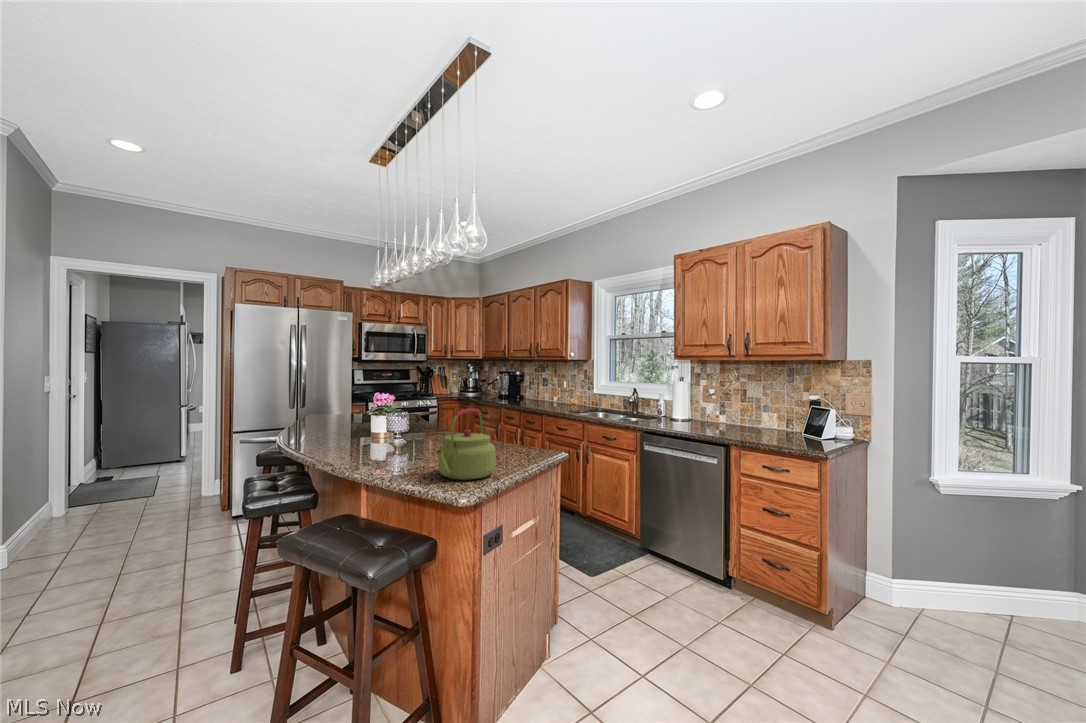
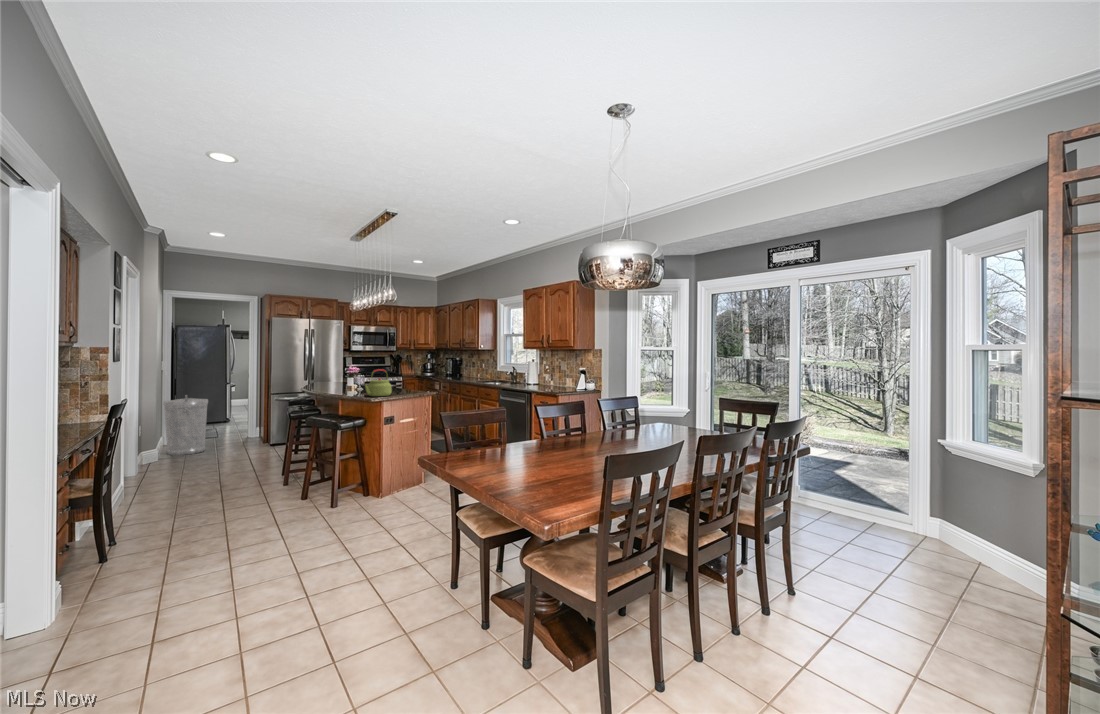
trash can: none [34,436,123,547] -> present [163,395,208,455]

